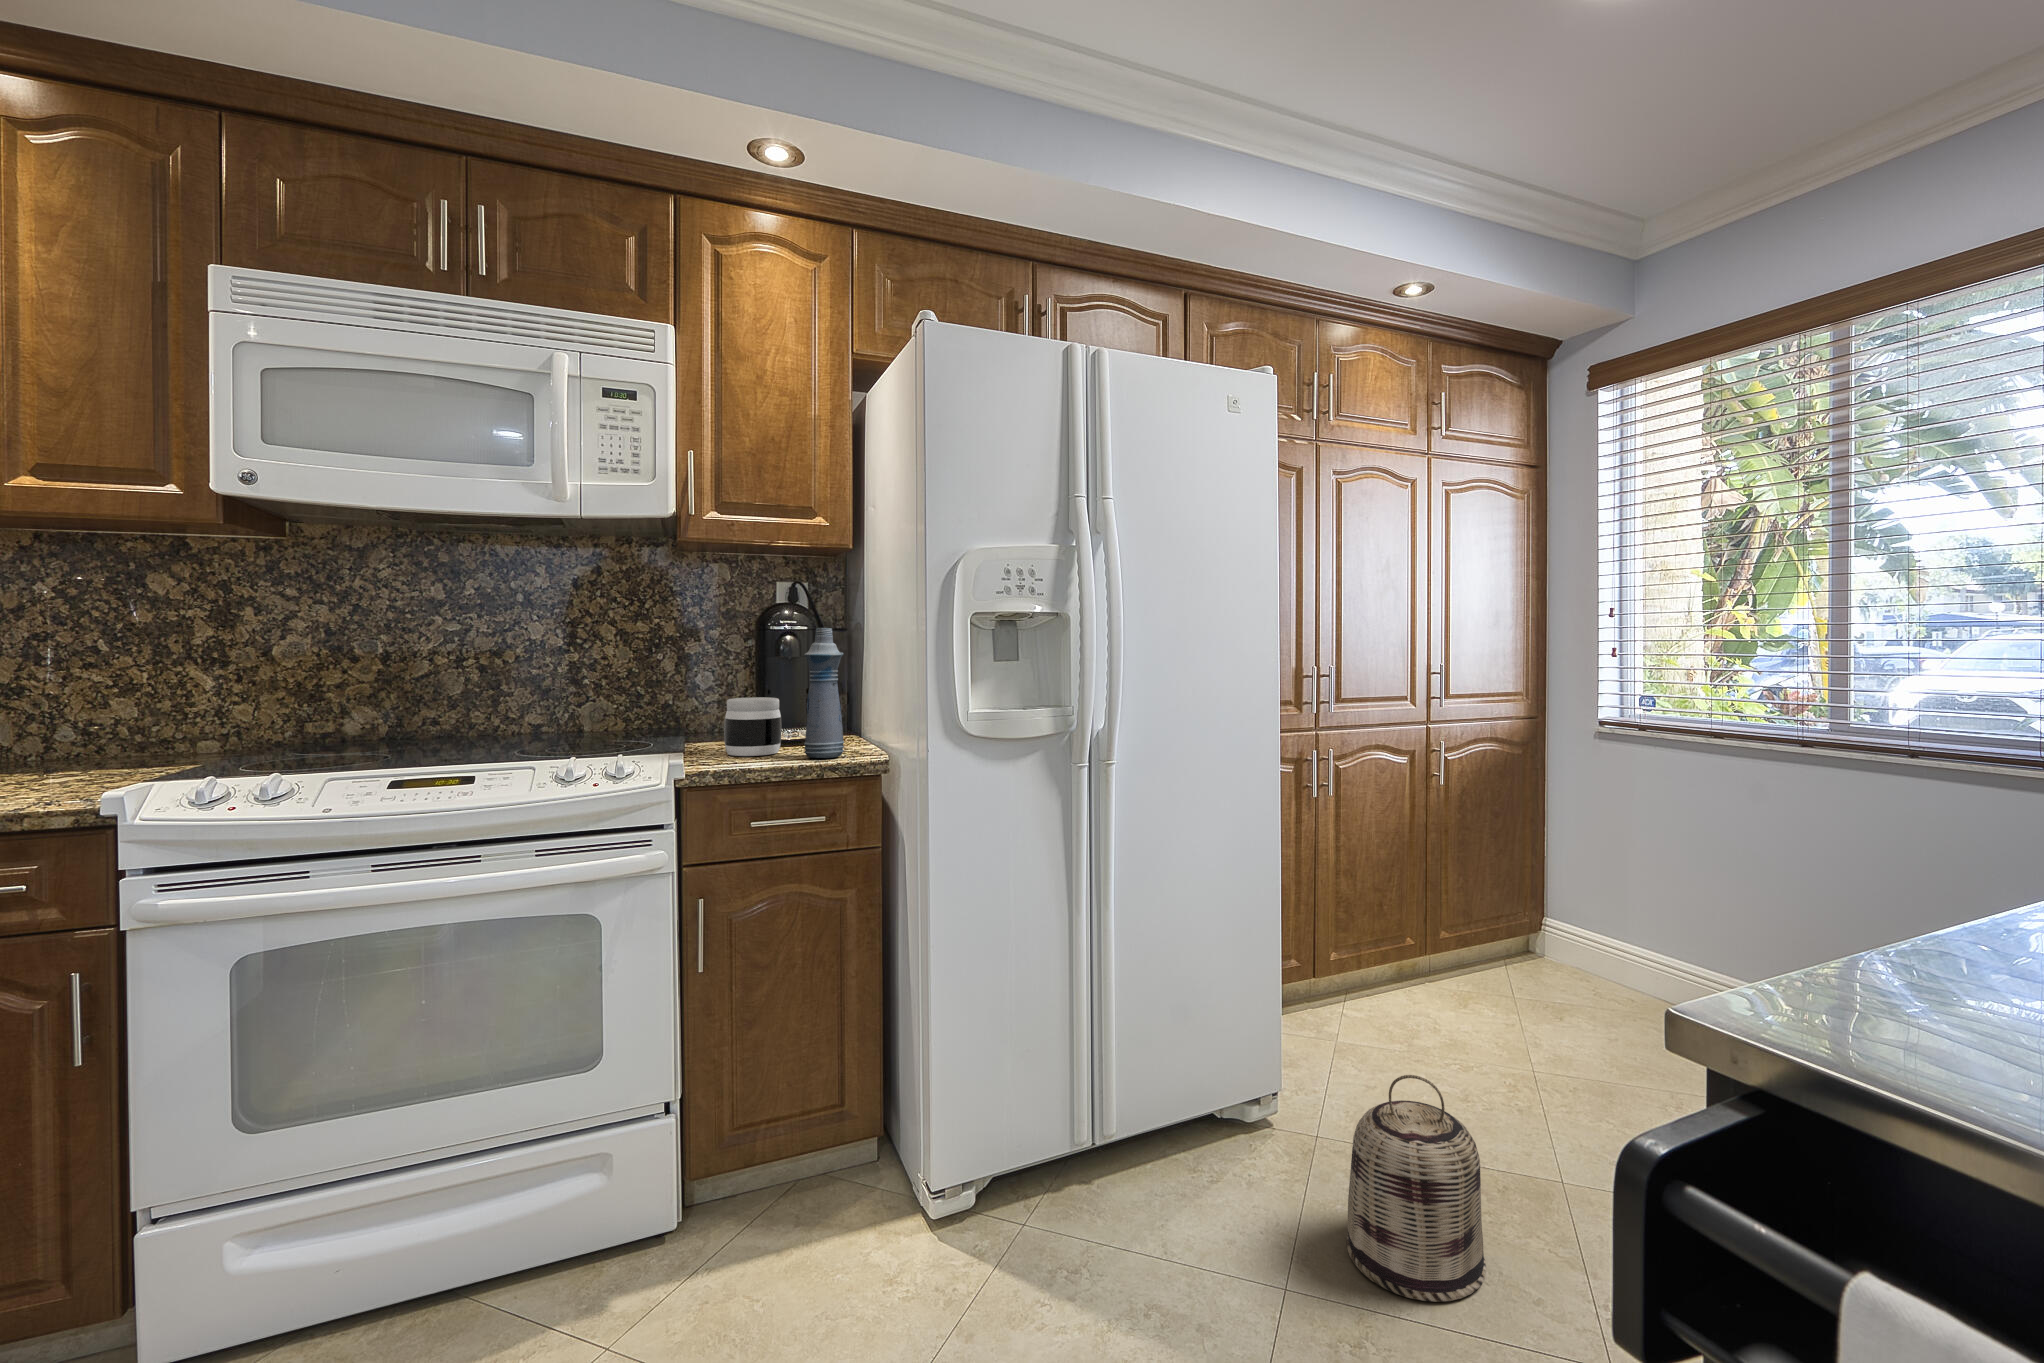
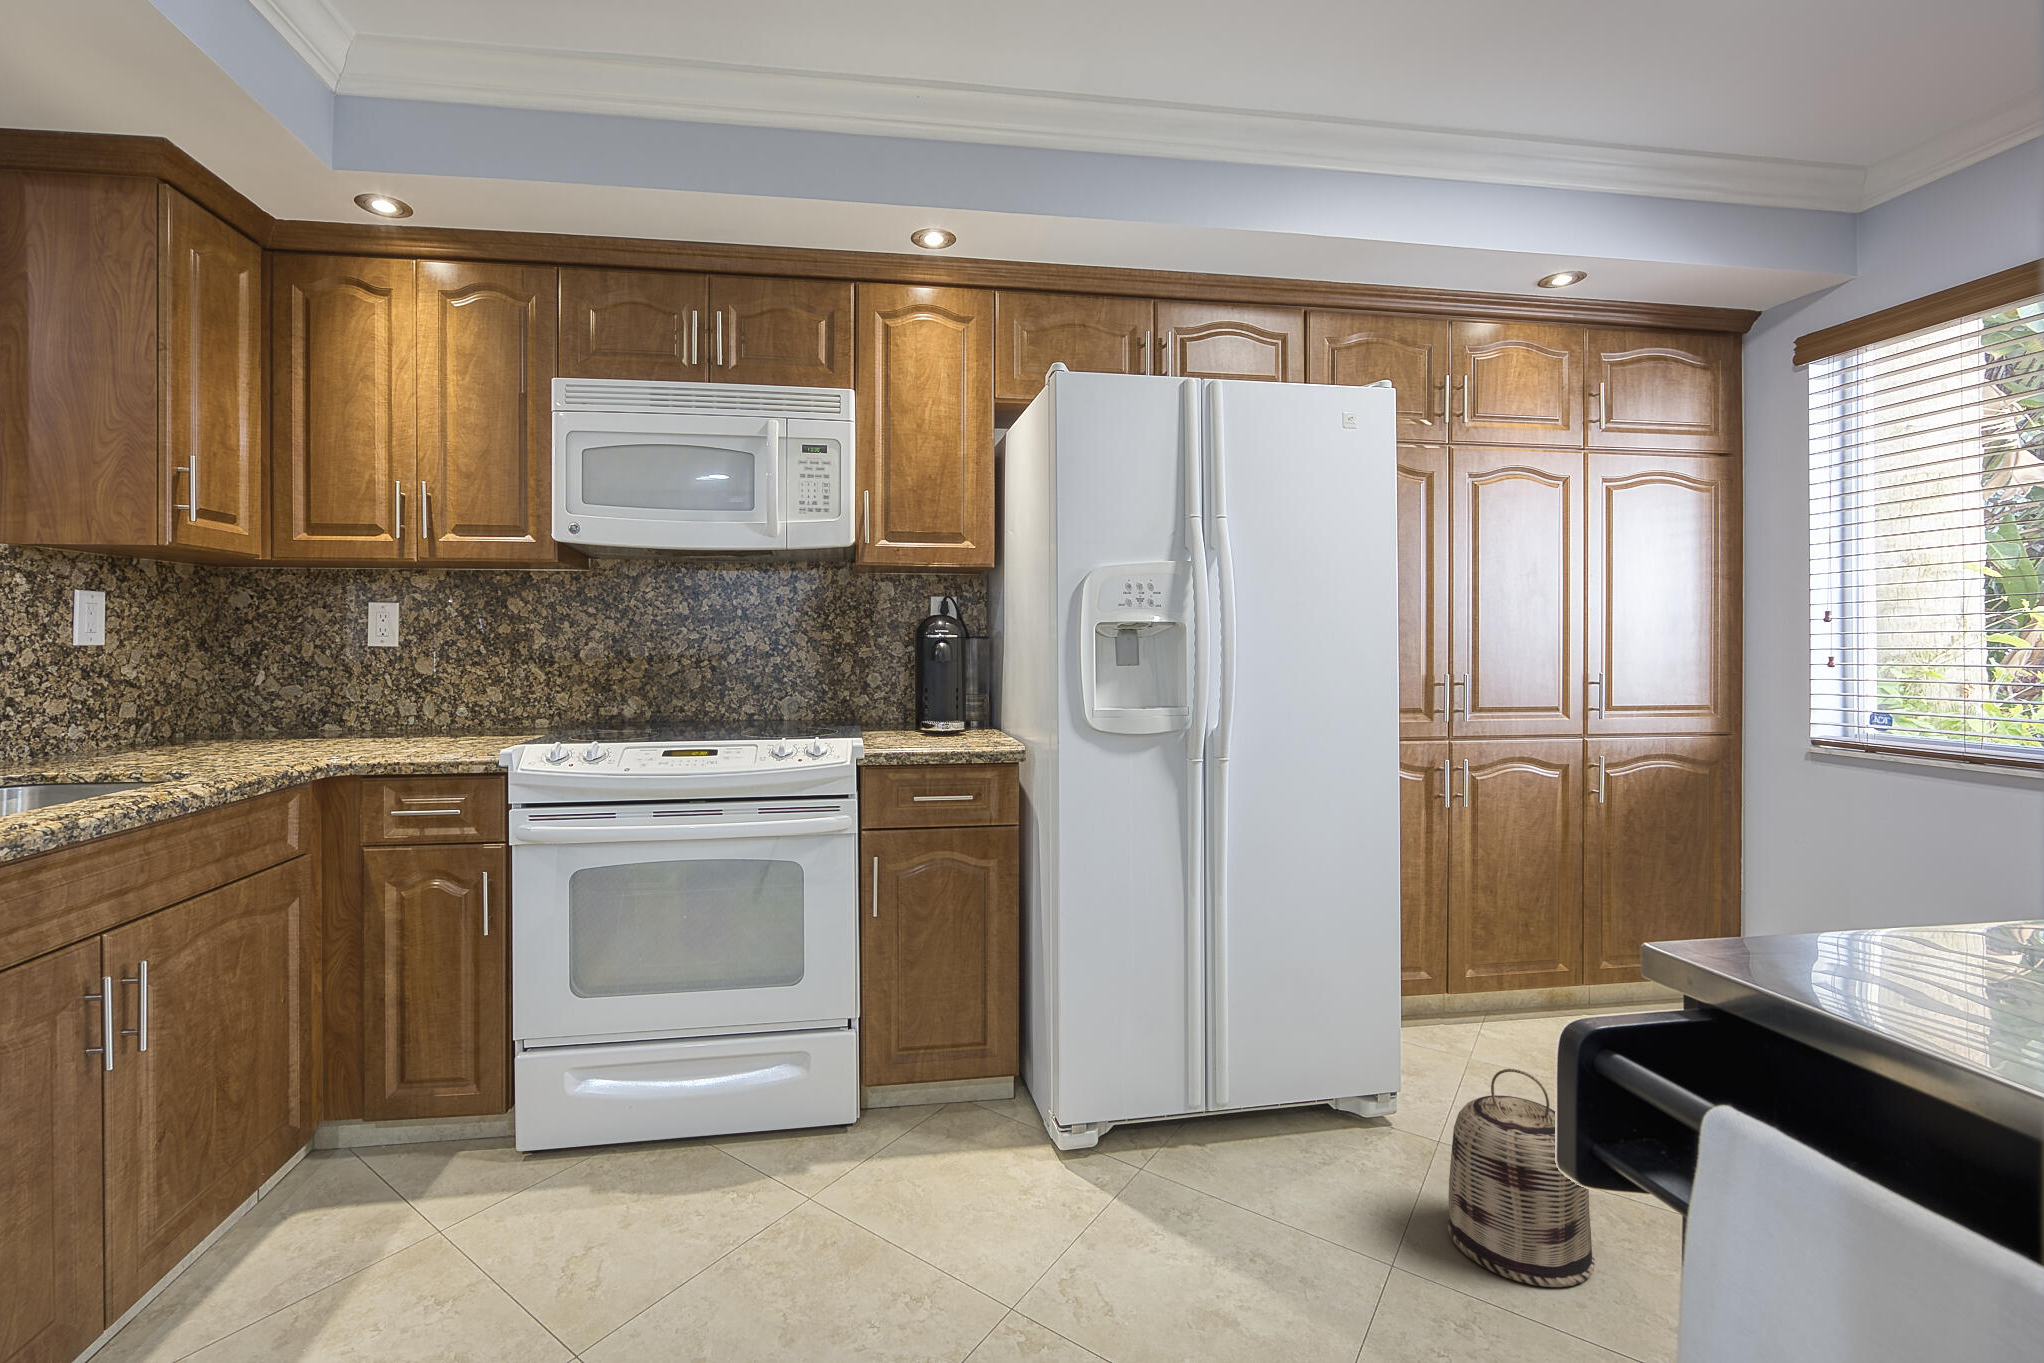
bottle: present [804,628,844,758] -> none [955,637,988,746]
jar: present [724,697,781,756] -> none [893,695,938,743]

